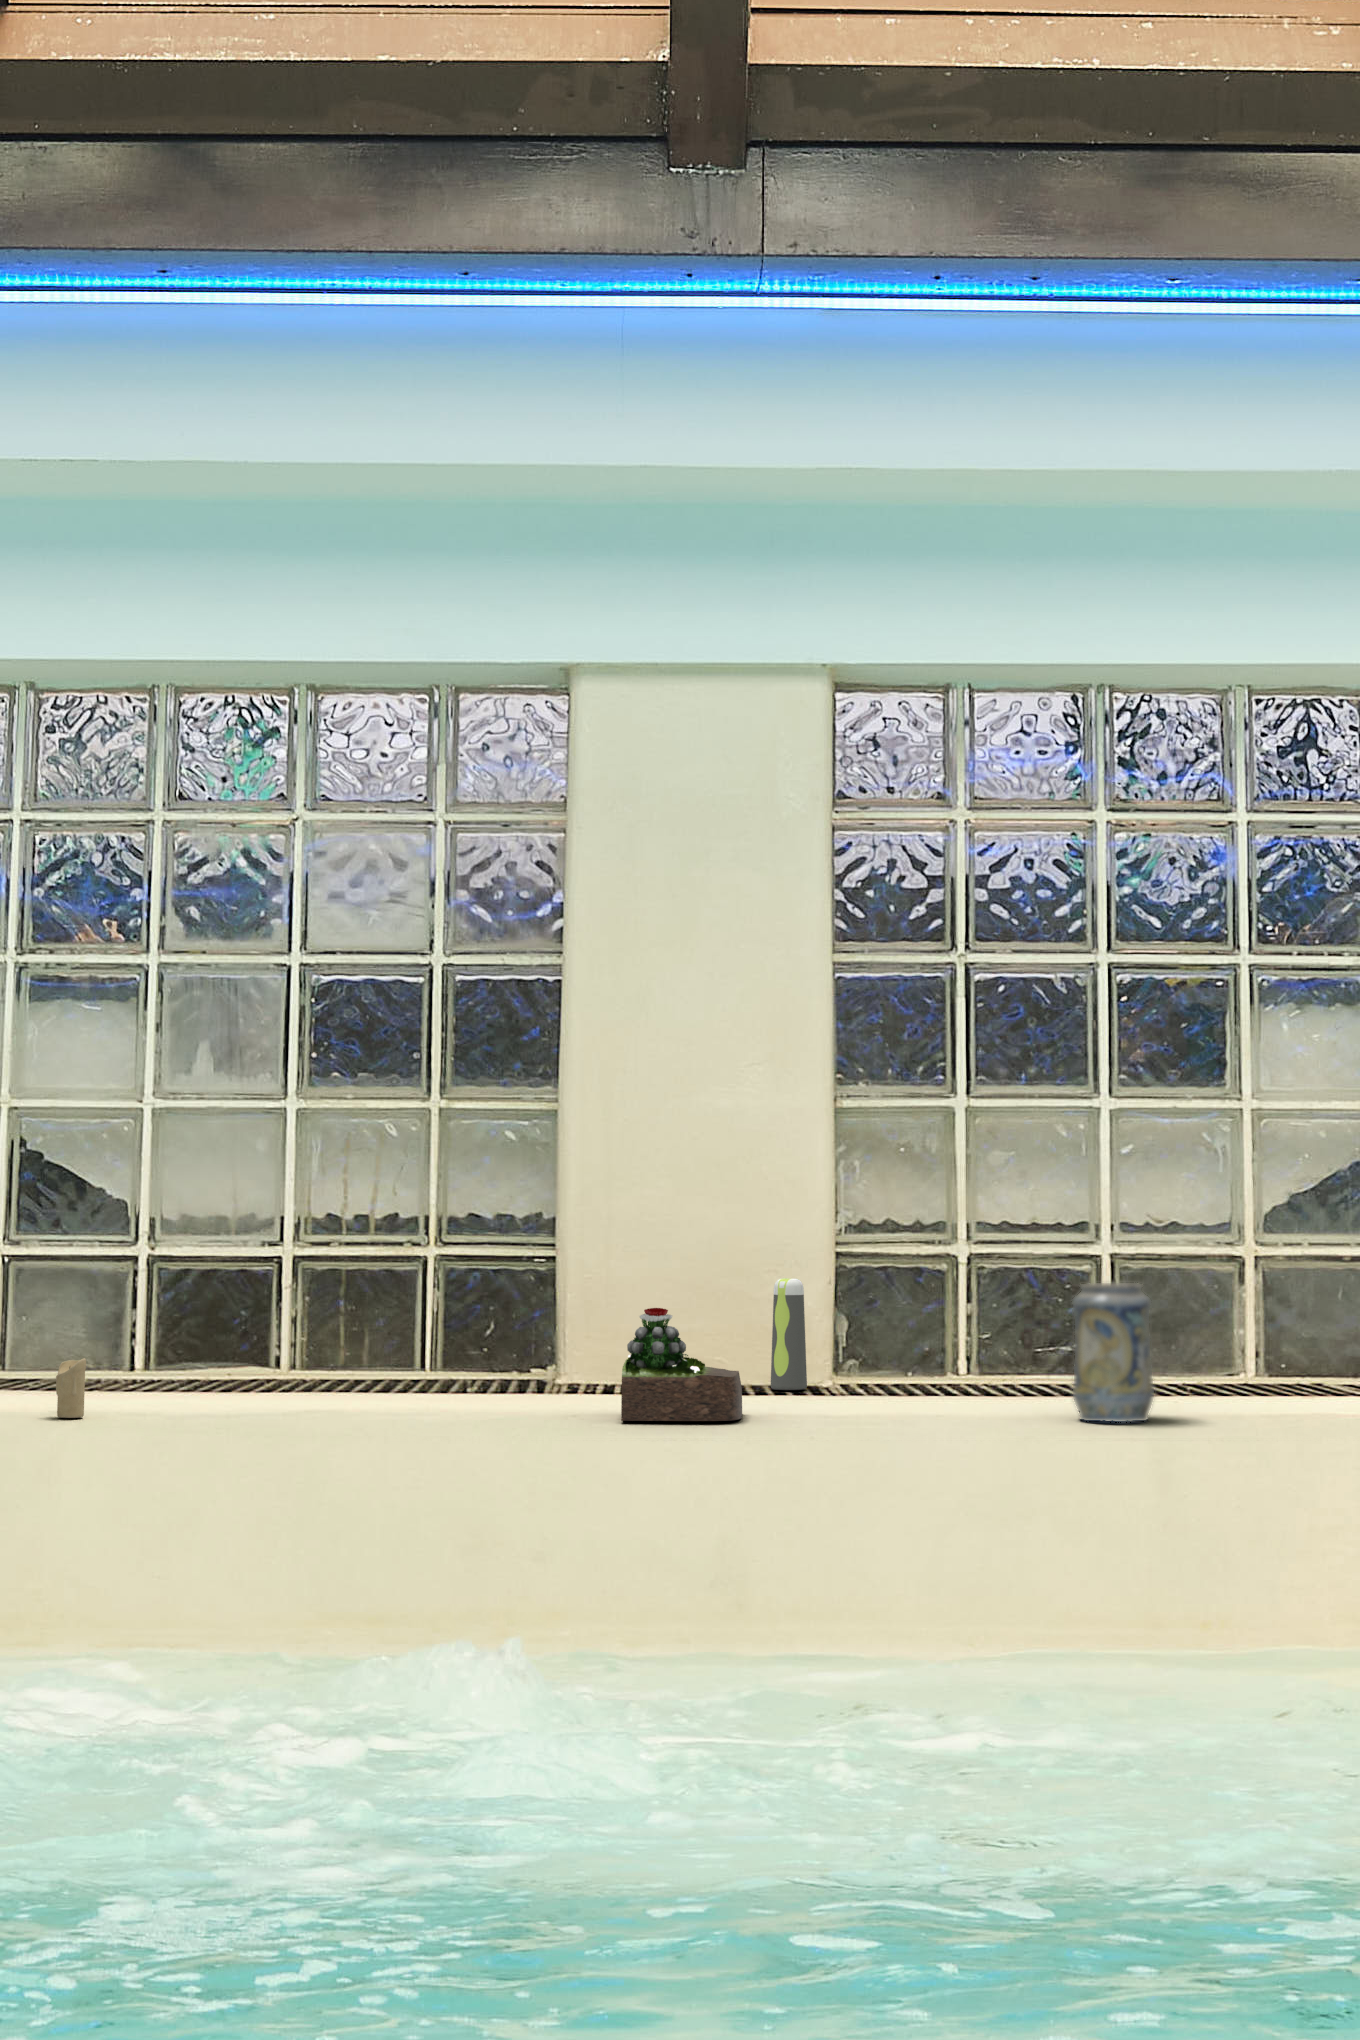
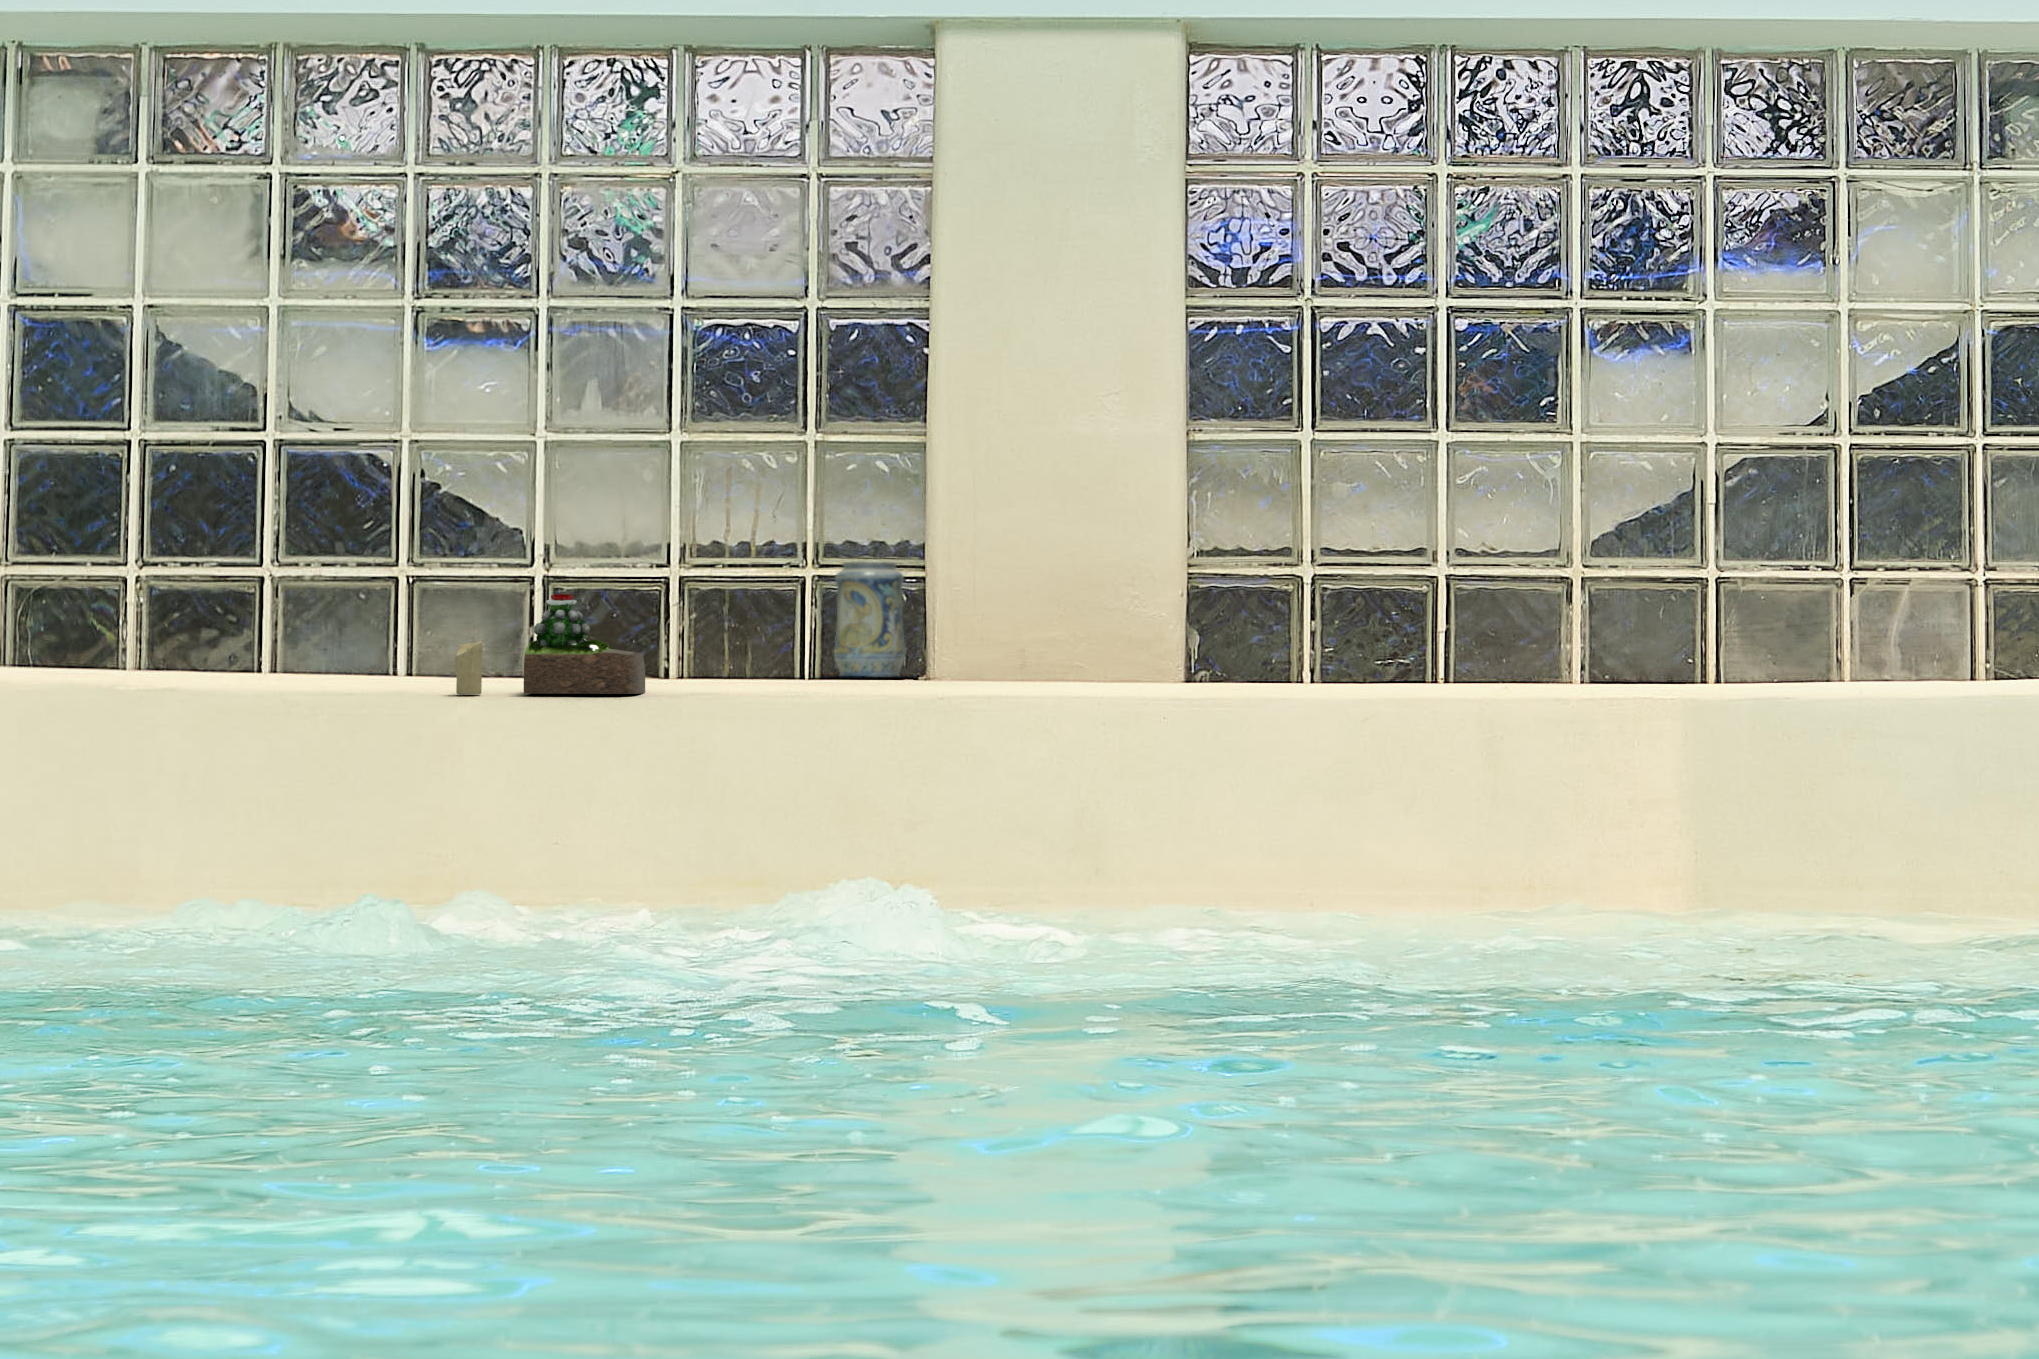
water bottle: present [771,1278,807,1390] -> none [1127,583,1161,683]
decorative vase: present [1073,1283,1154,1422] -> present [834,561,905,677]
succulent plant: present [621,1308,742,1421] -> present [524,594,645,694]

